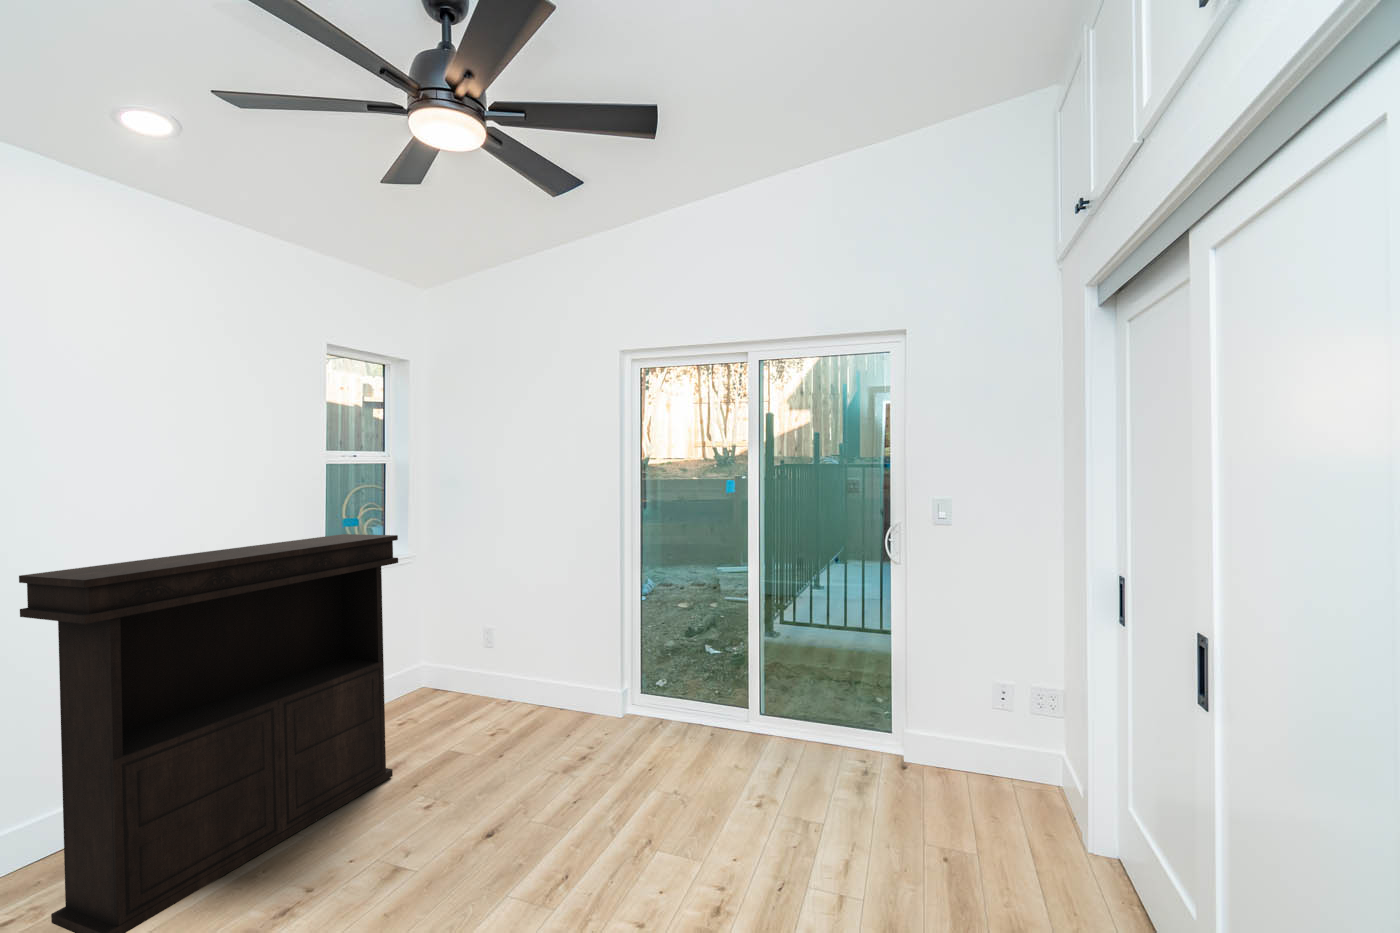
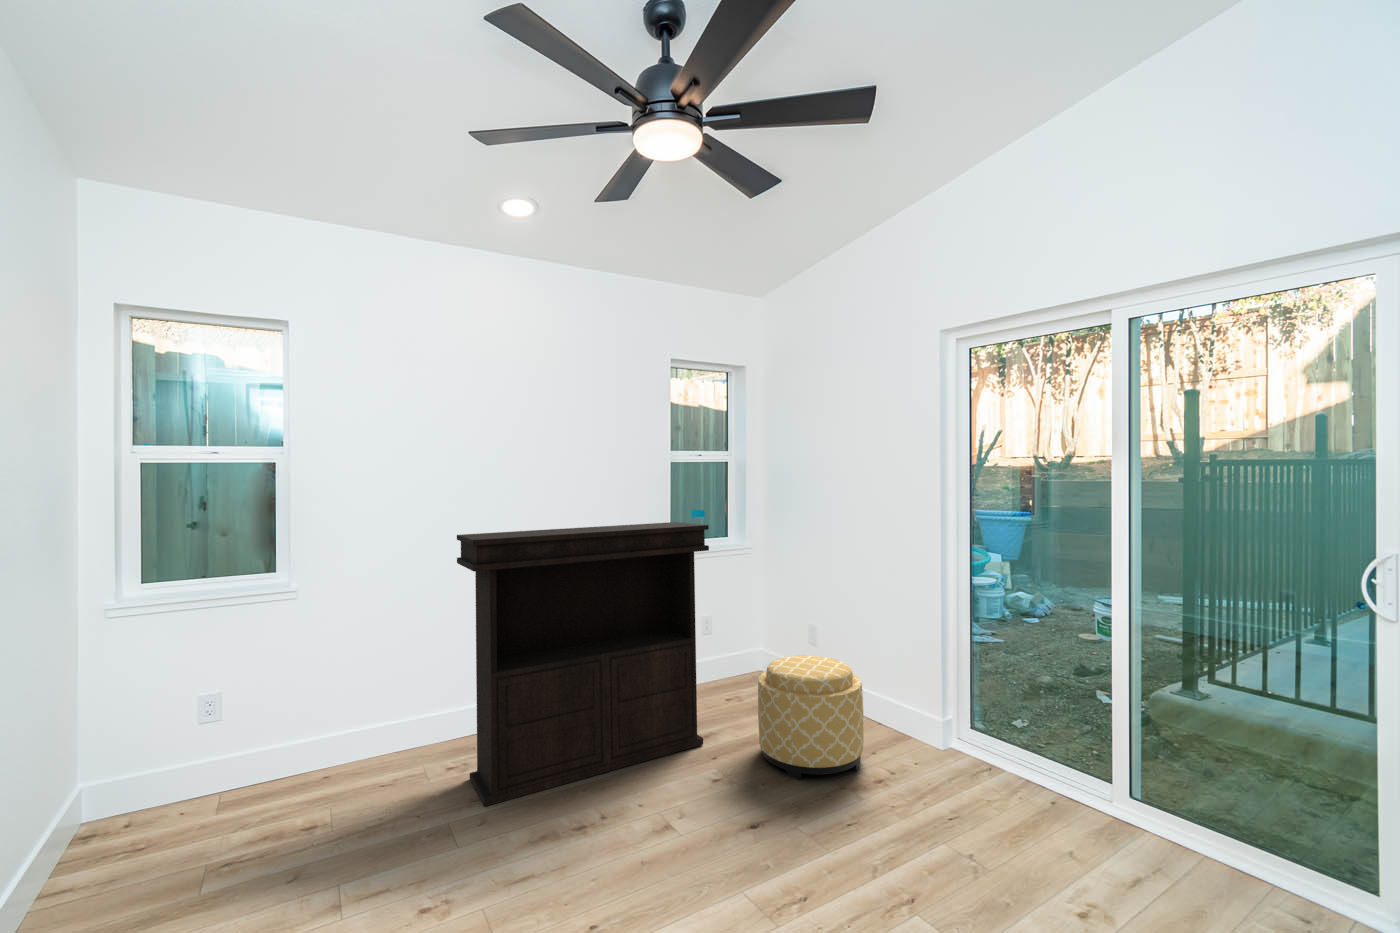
ottoman: none [458,656,564,780] -> present [758,655,864,779]

